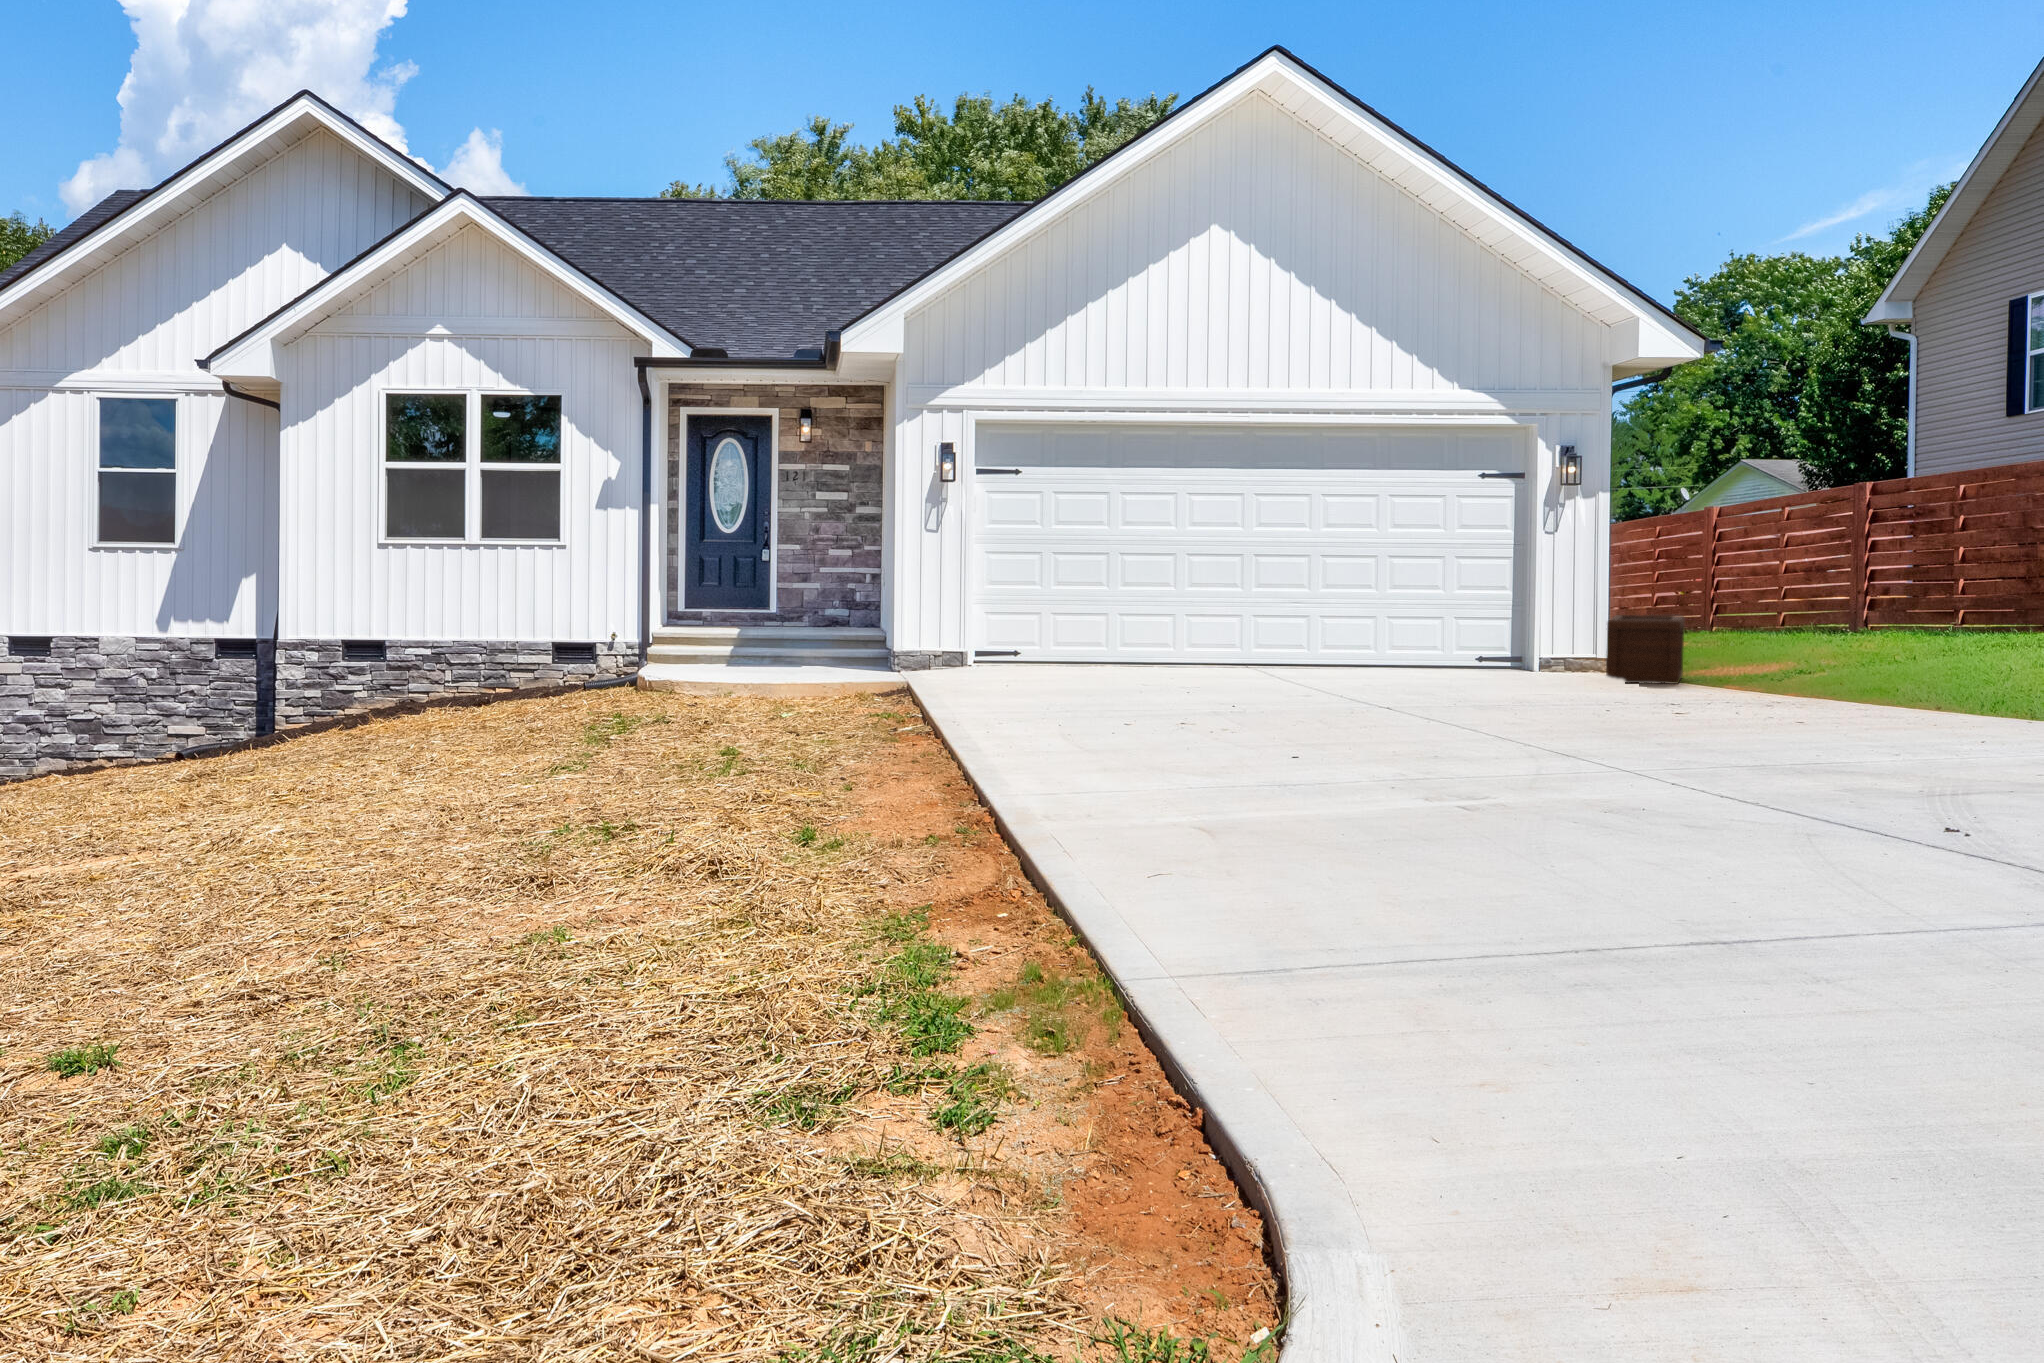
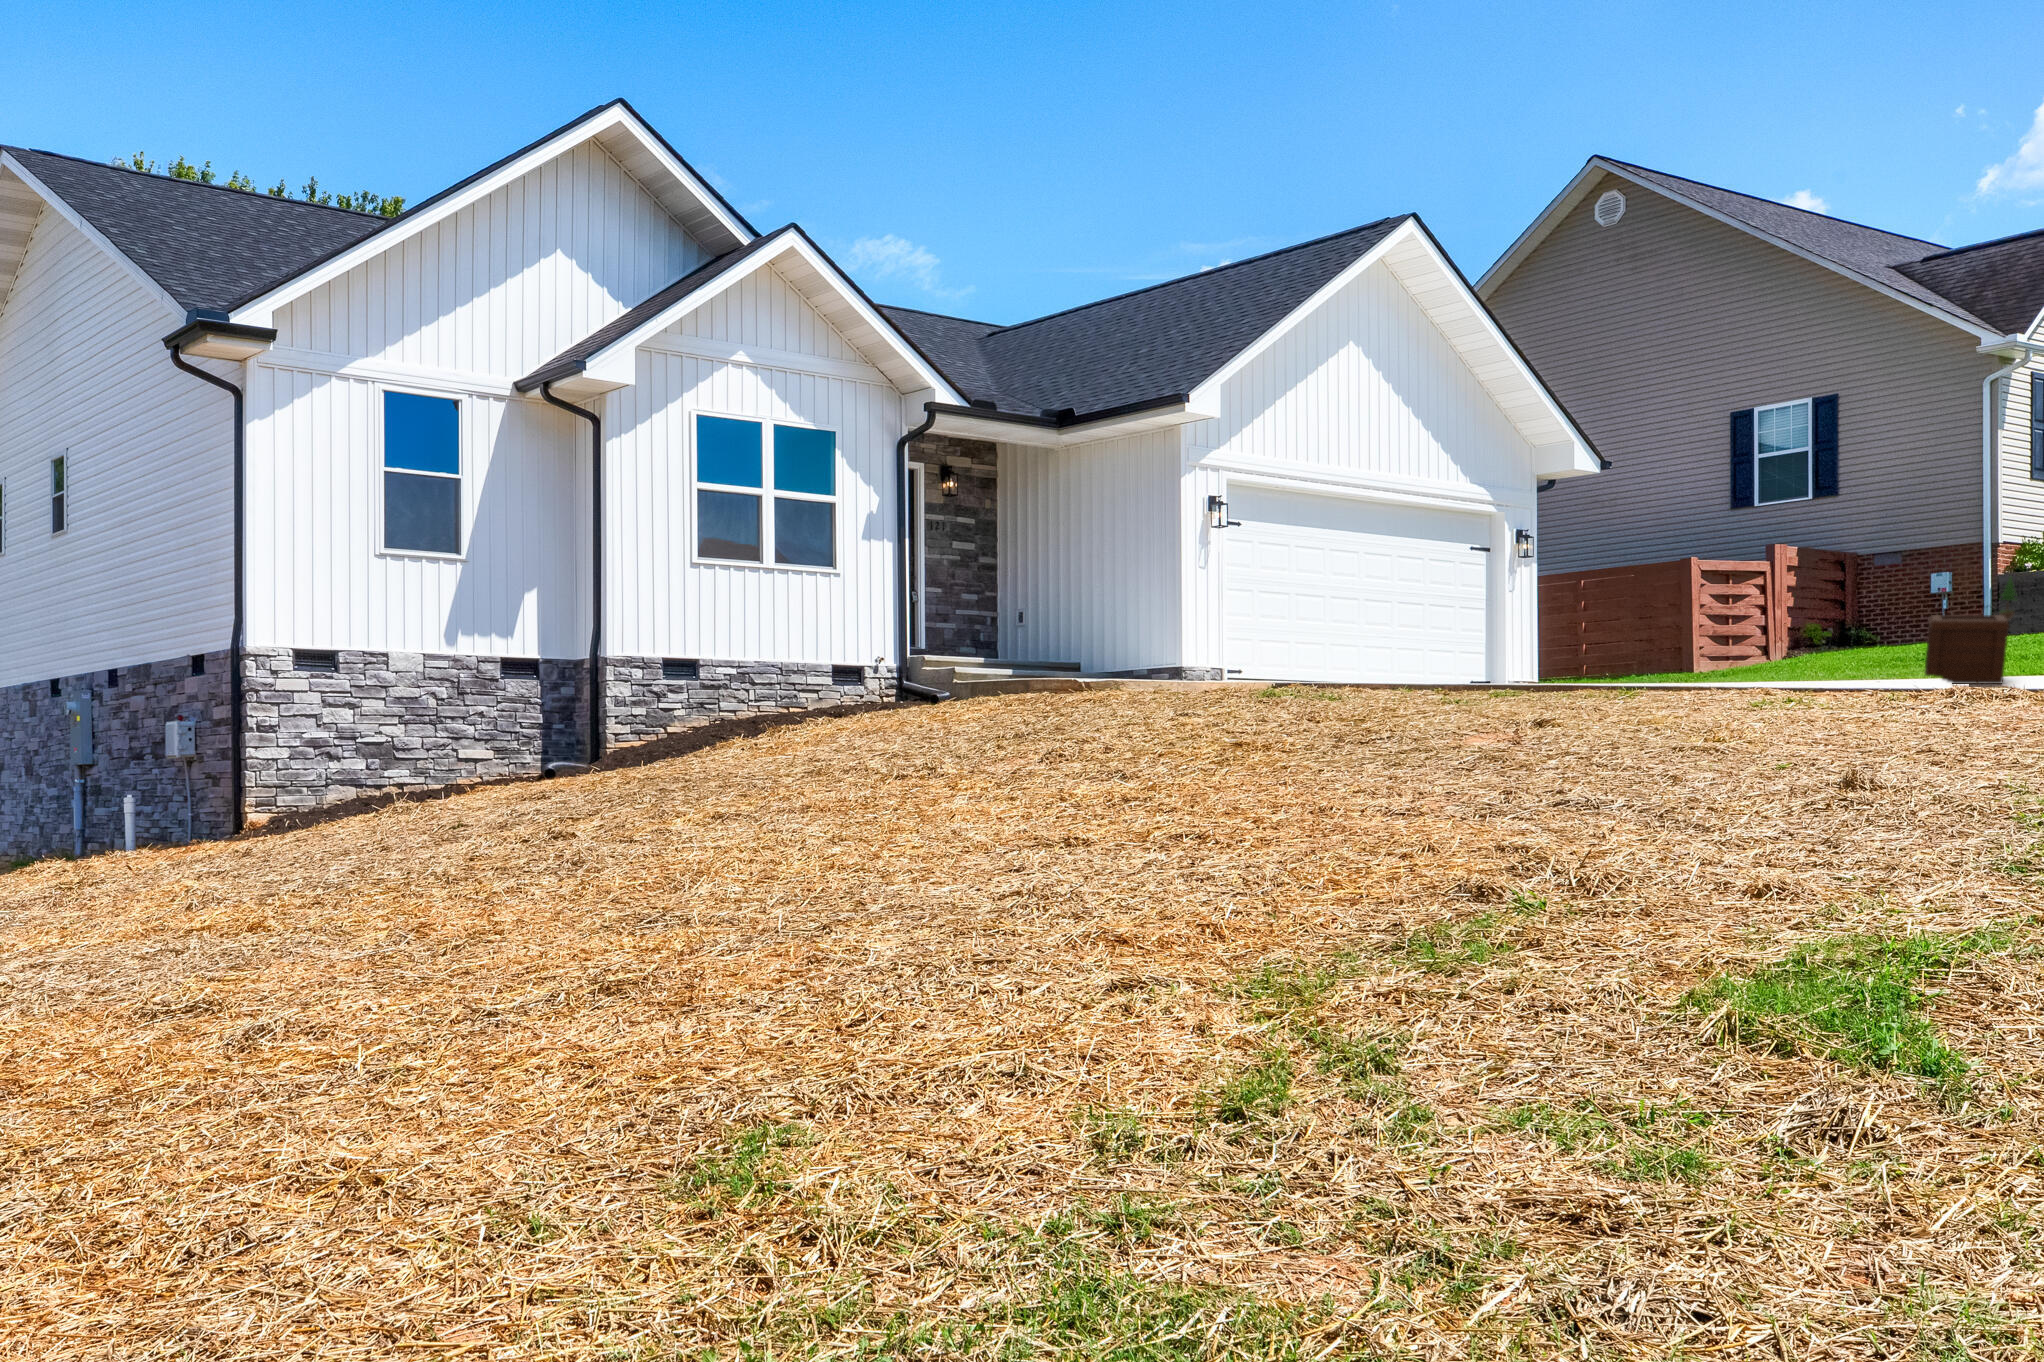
potted tree: none [1738,584,1758,630] -> present [1999,577,2016,621]

